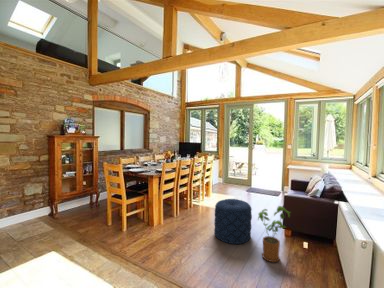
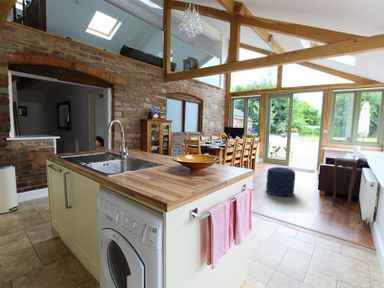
side table: none [301,187,333,264] -> present [333,158,357,208]
house plant: present [258,206,290,262] -> none [301,168,326,205]

